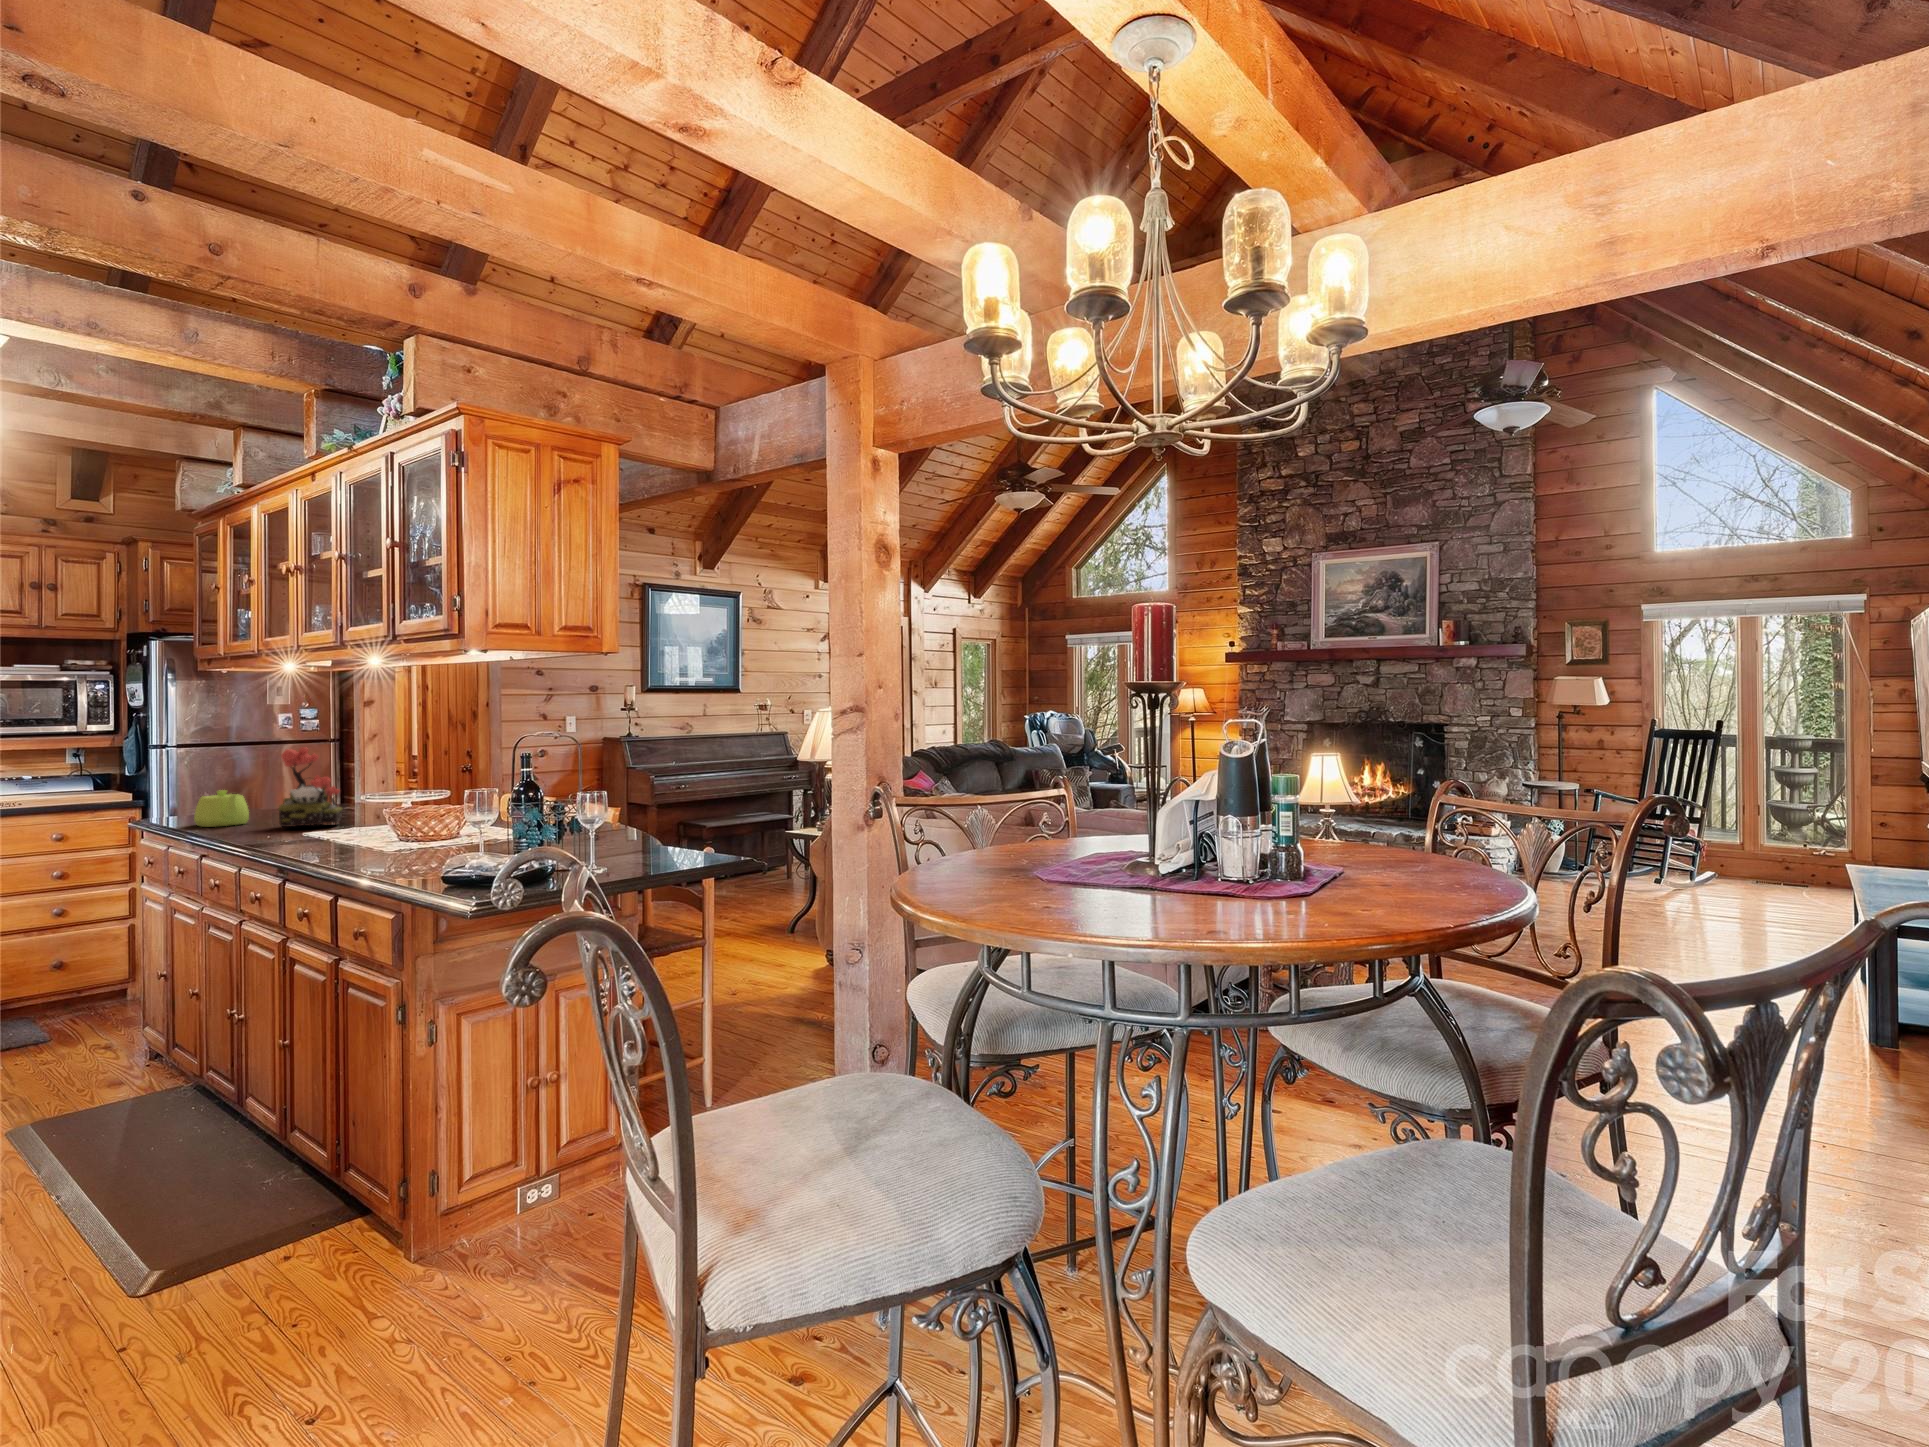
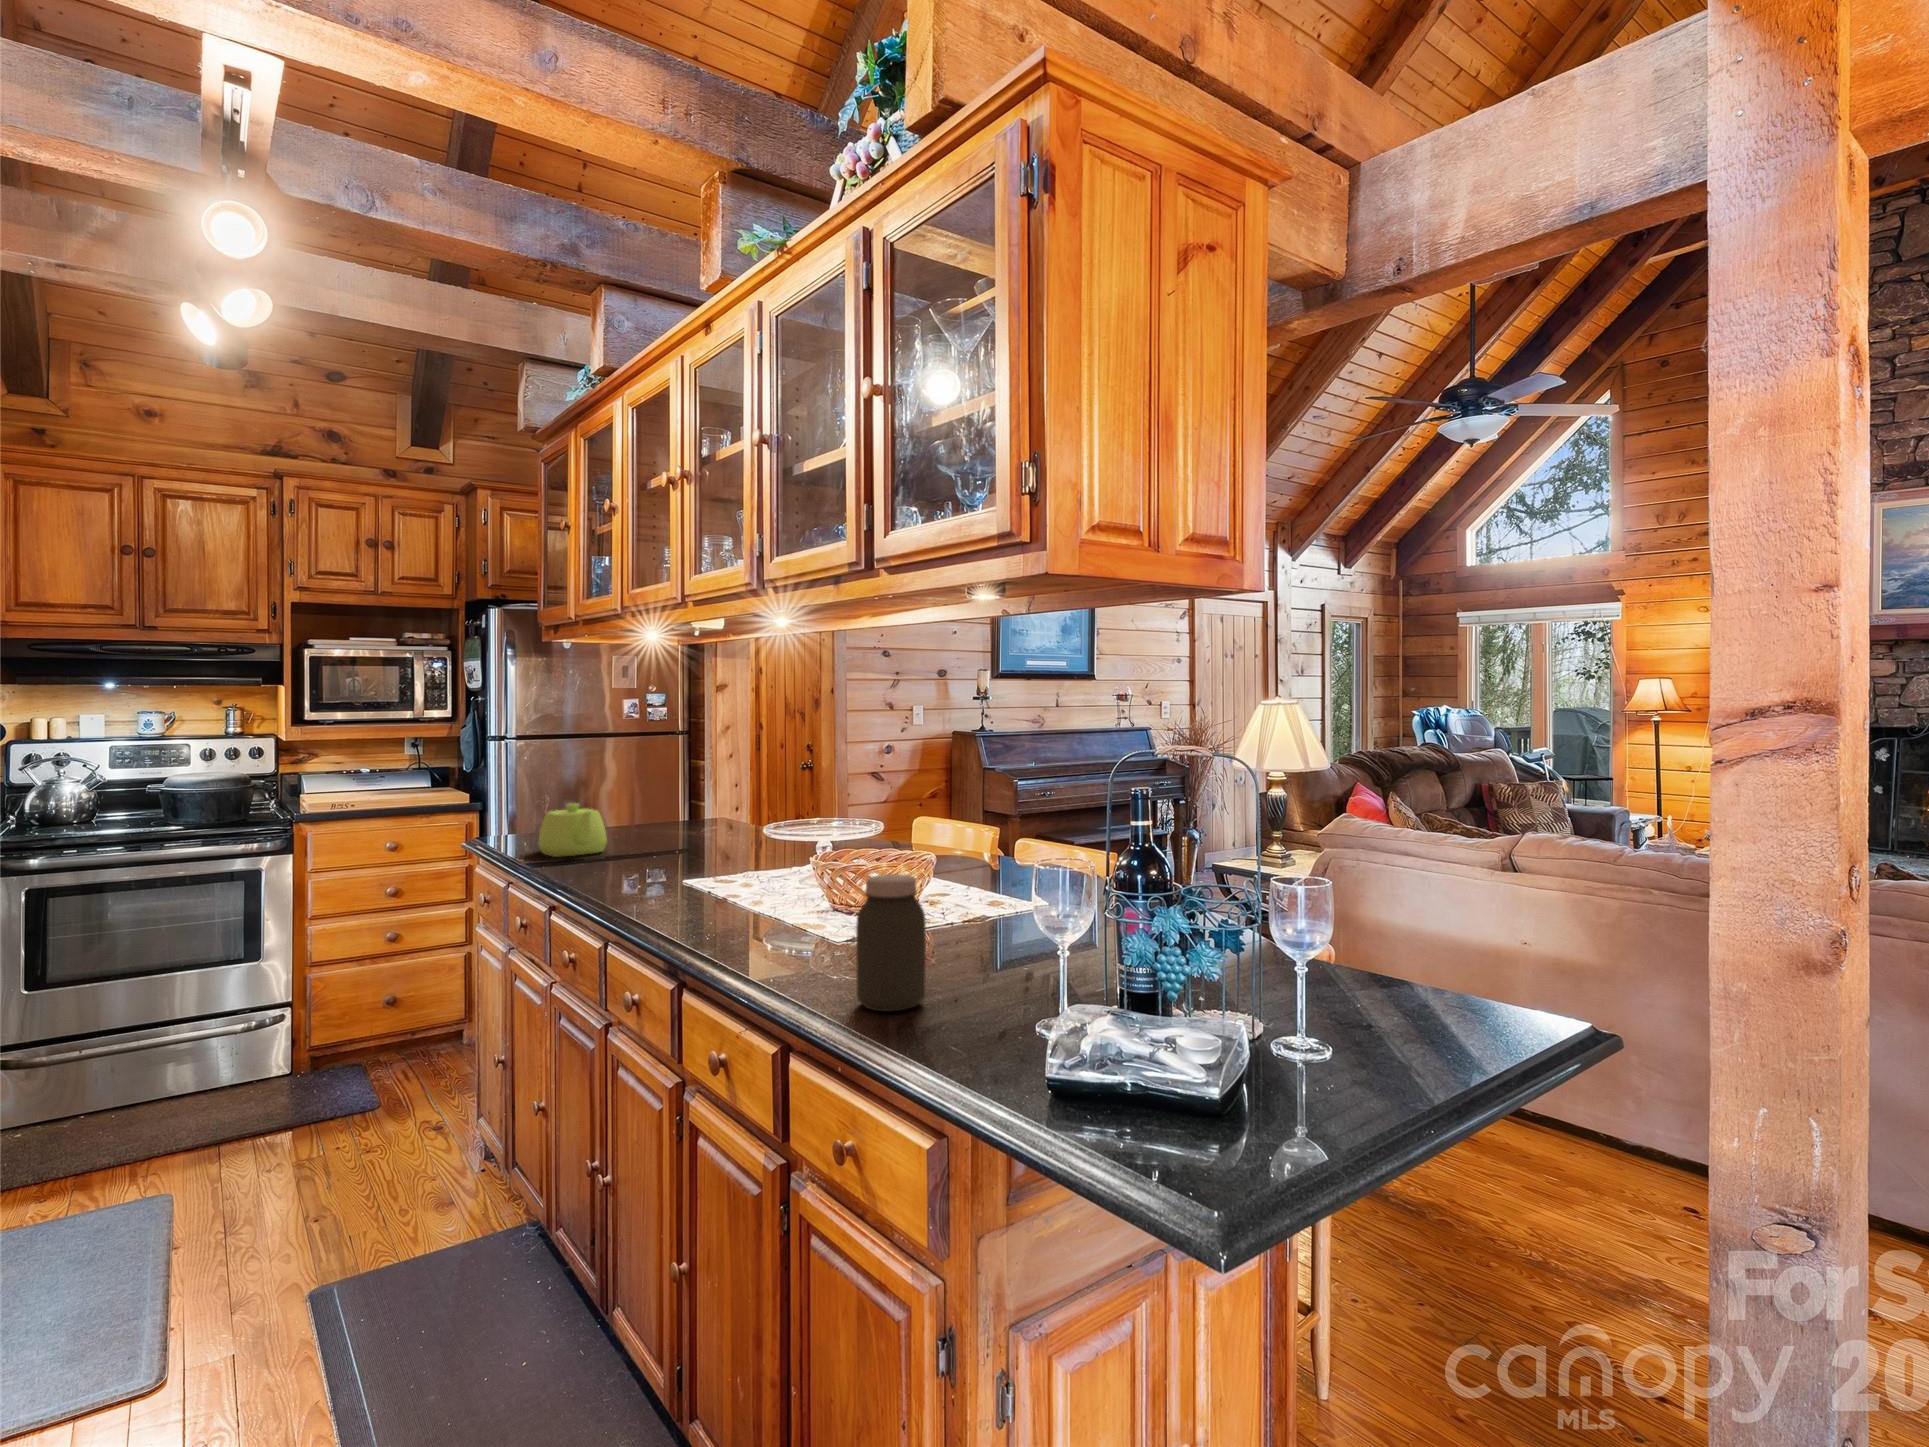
plant: present [278,747,342,827] -> none [646,744,728,864]
jar: none [375,807,415,873] -> present [856,874,926,1011]

